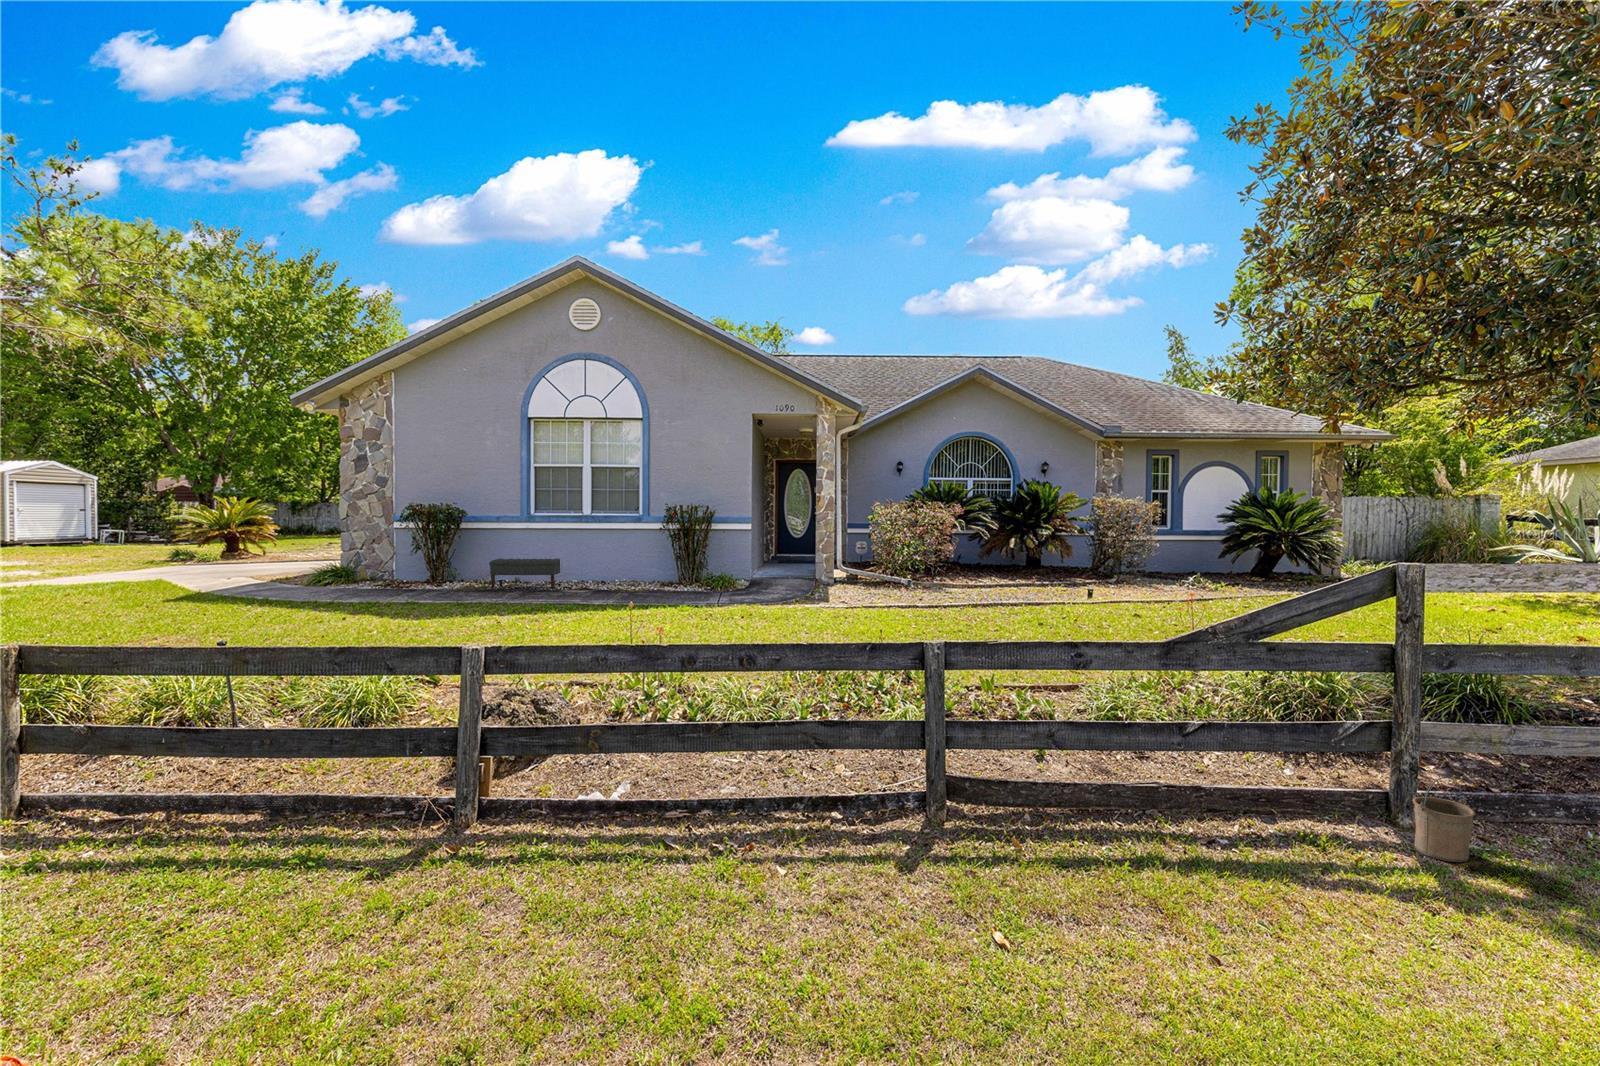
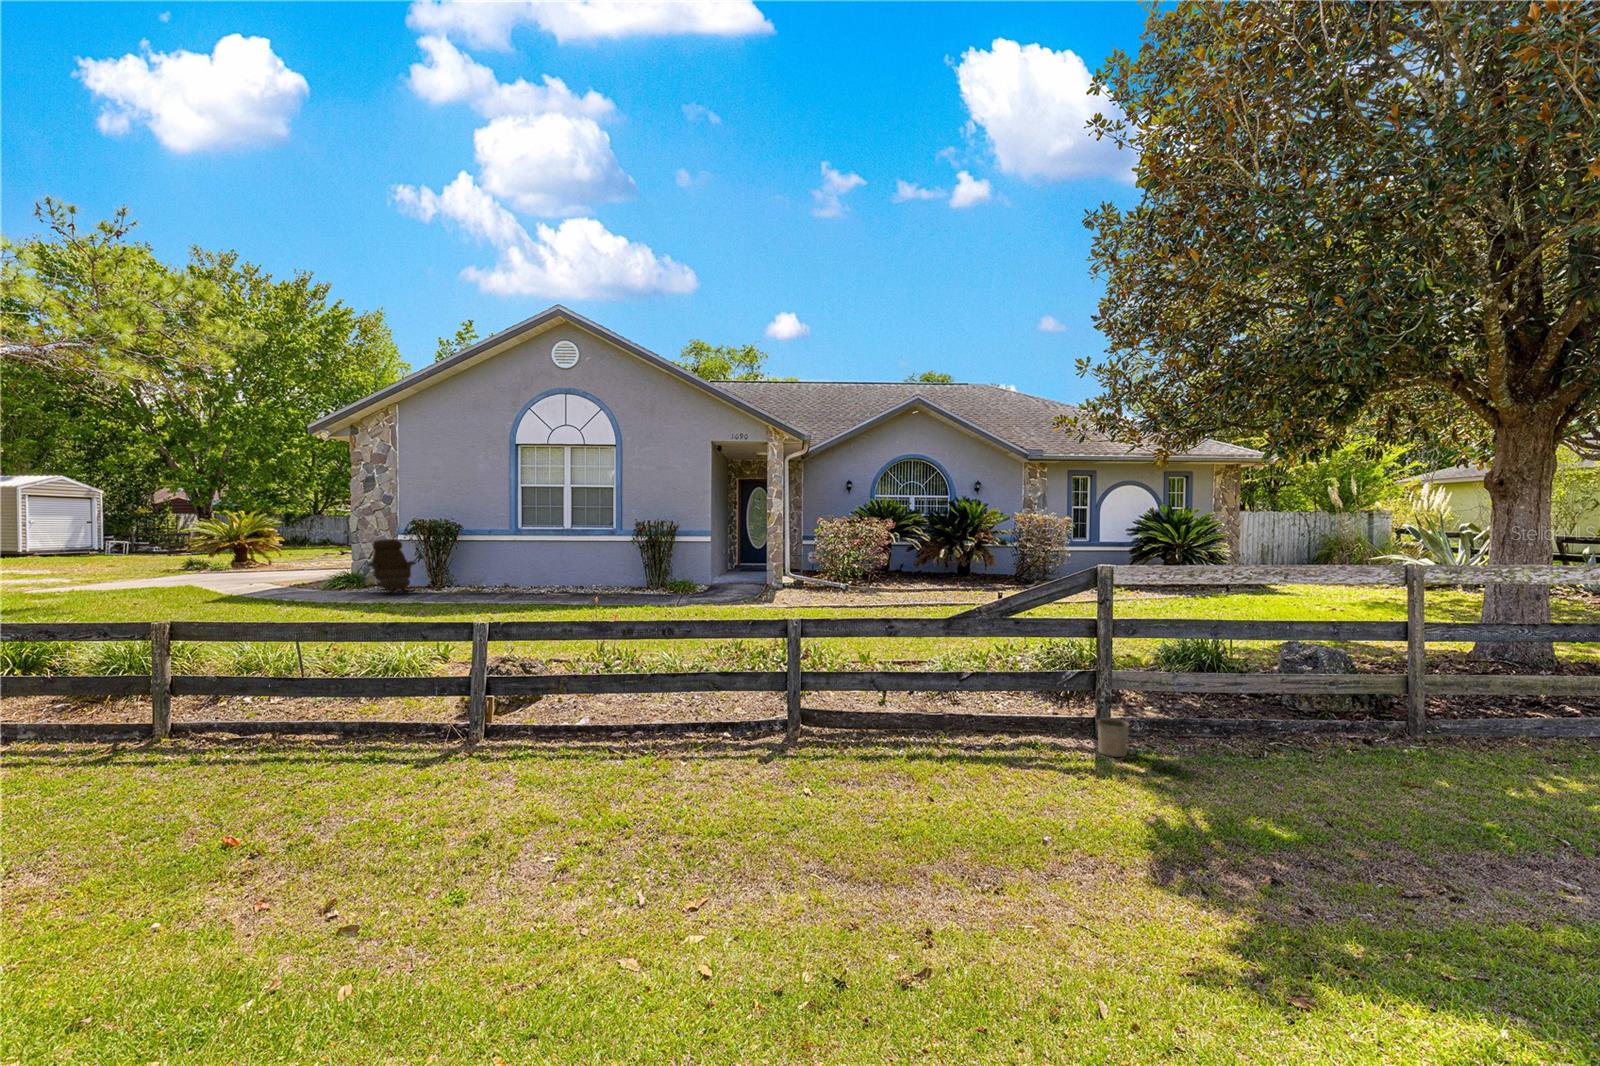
lounge chair: none [364,527,418,592] -> present [368,539,415,595]
bench: present [489,558,561,589] -> none [479,567,543,594]

